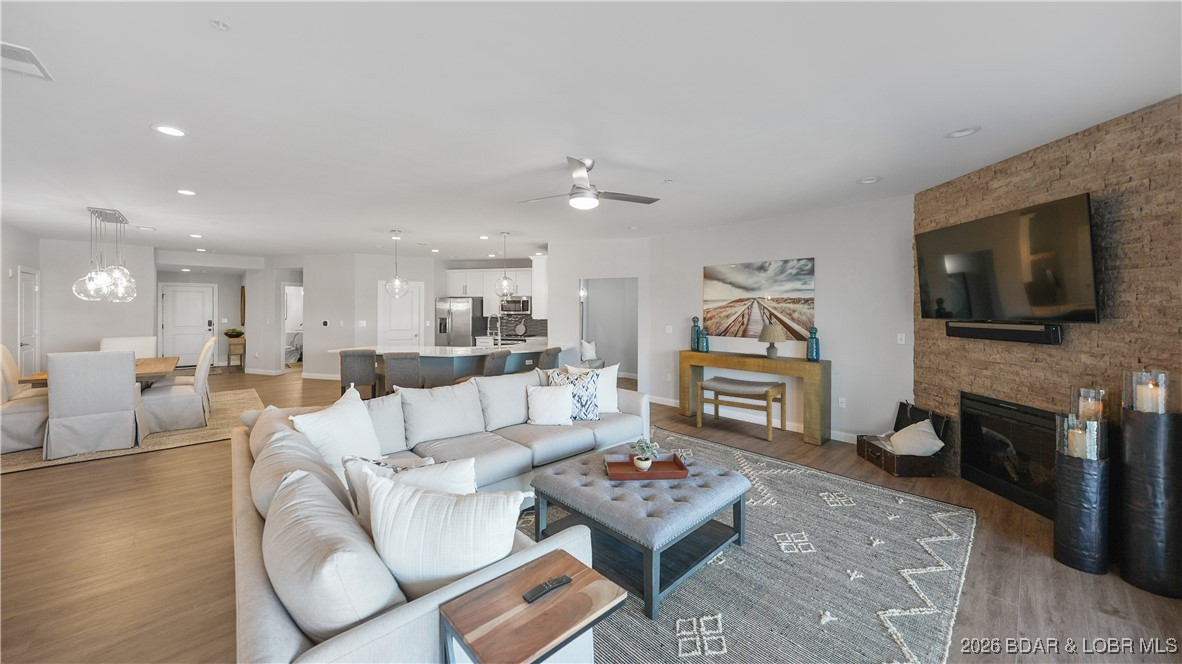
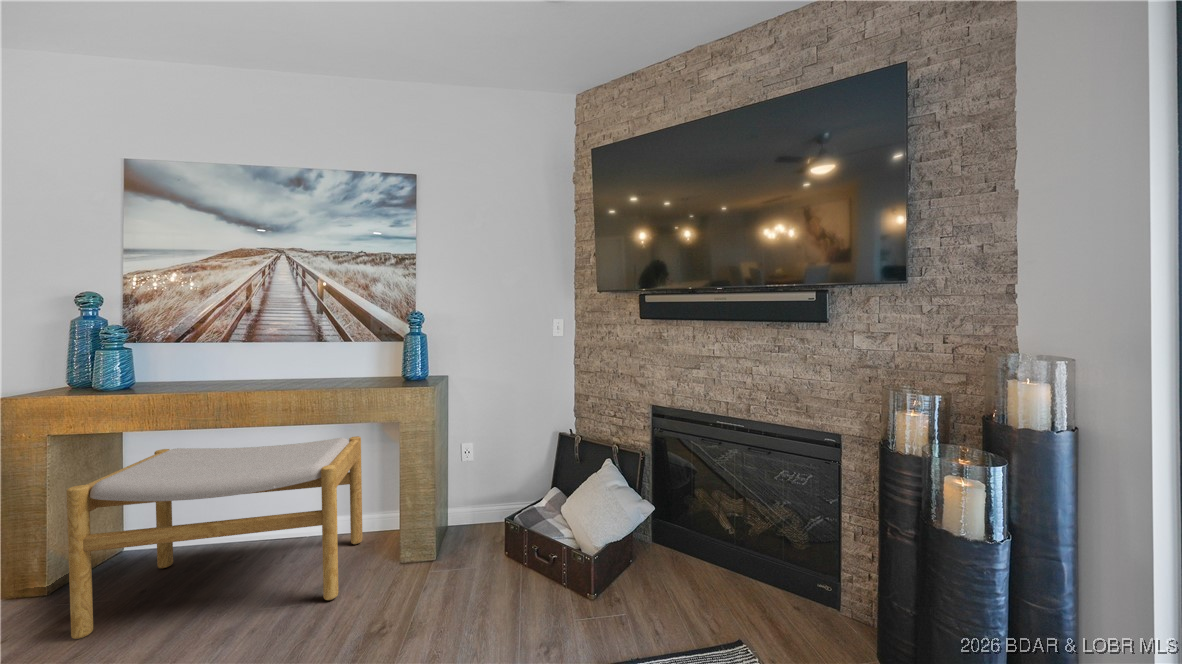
table lamp: present [758,324,786,358] -> none [291,305,362,385]

